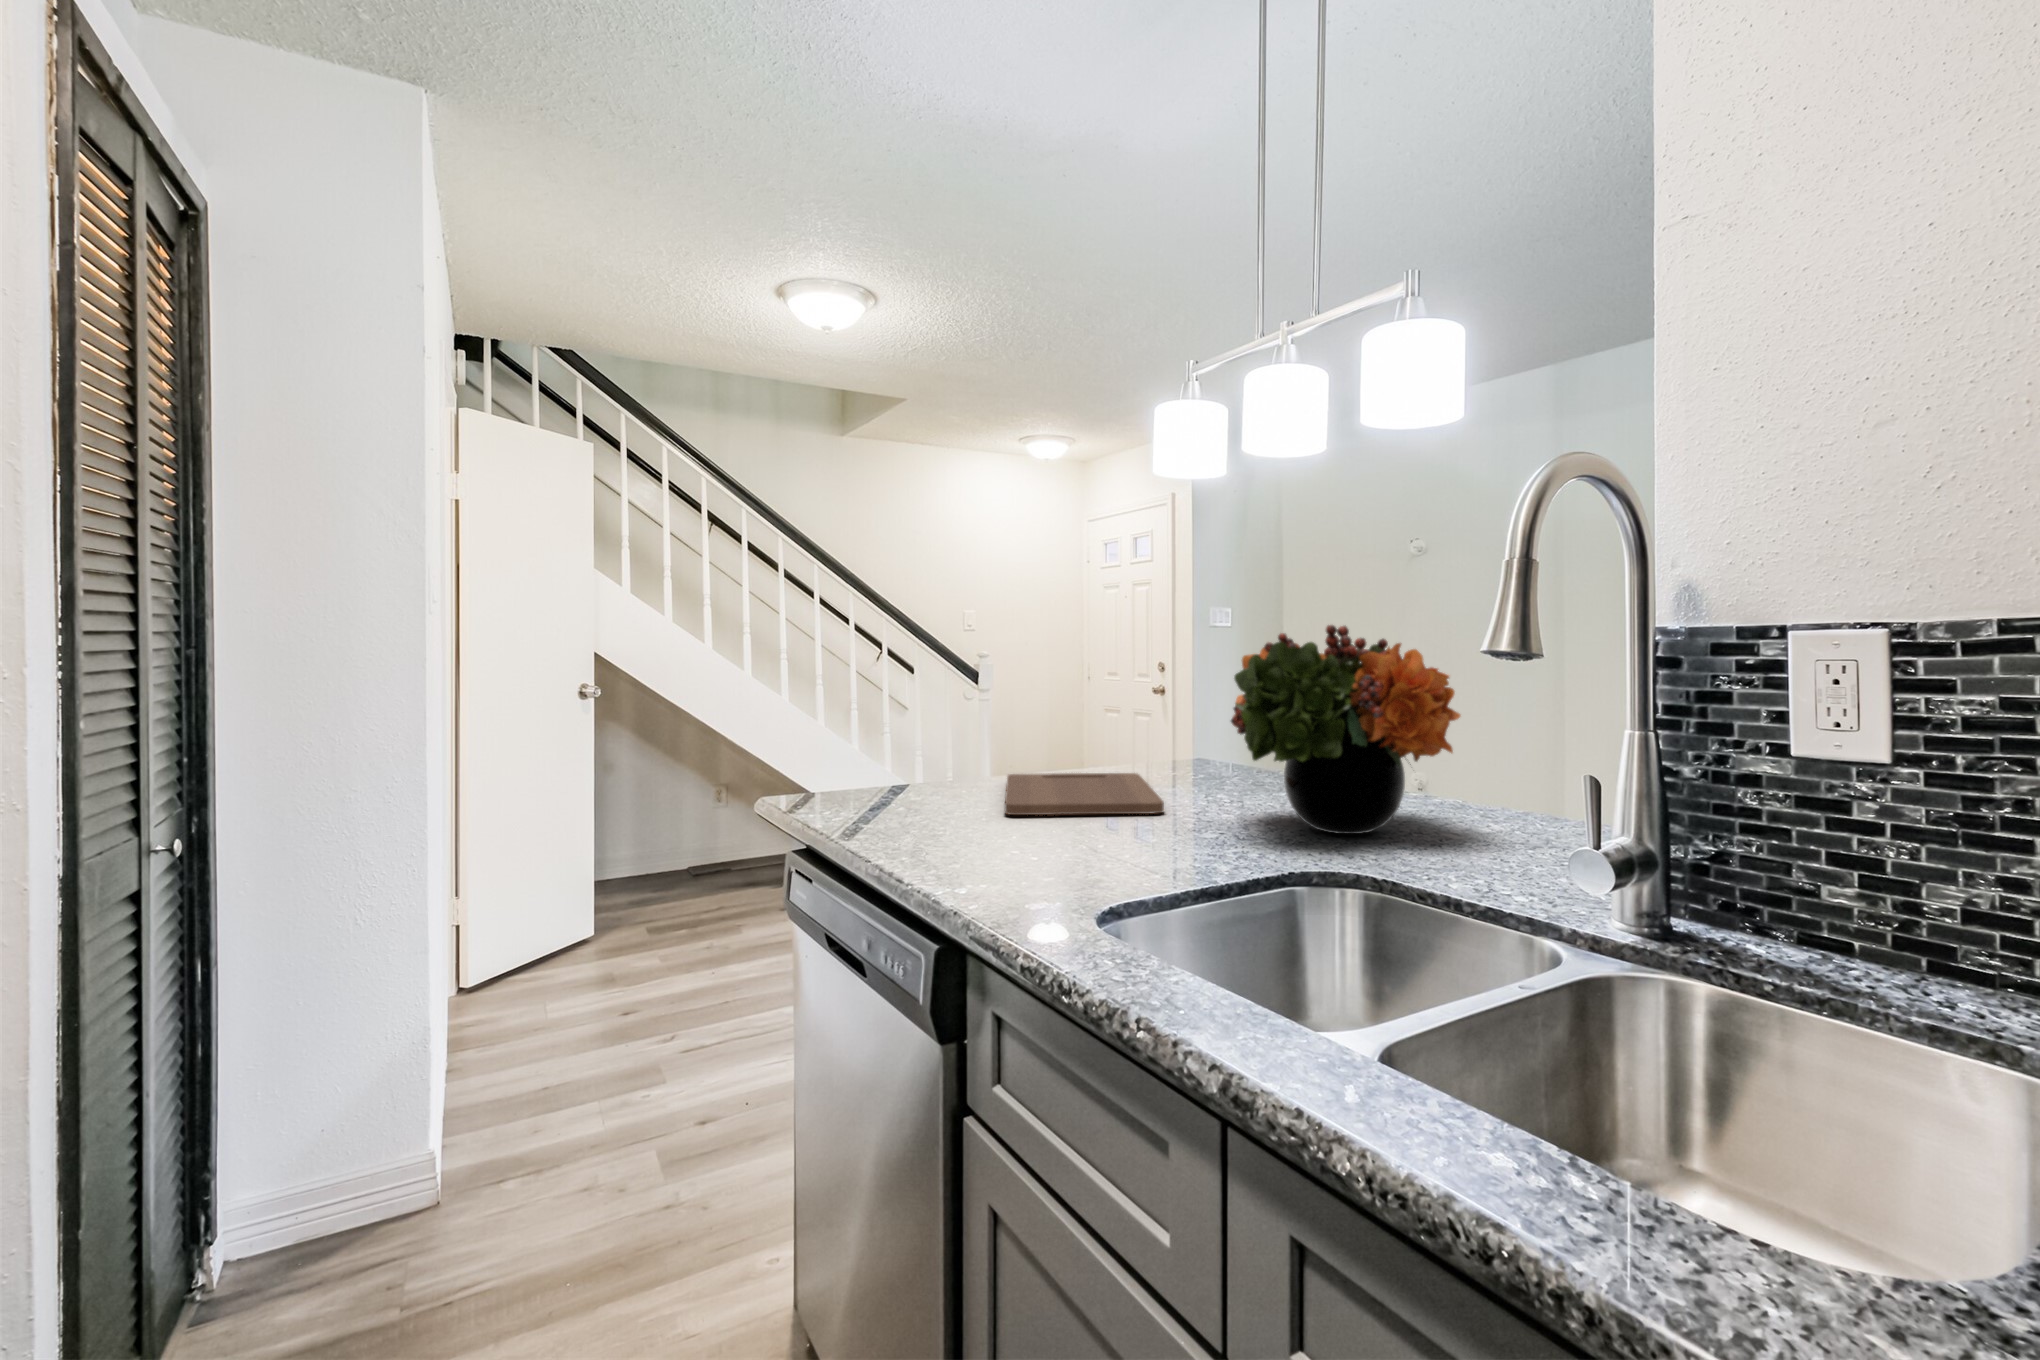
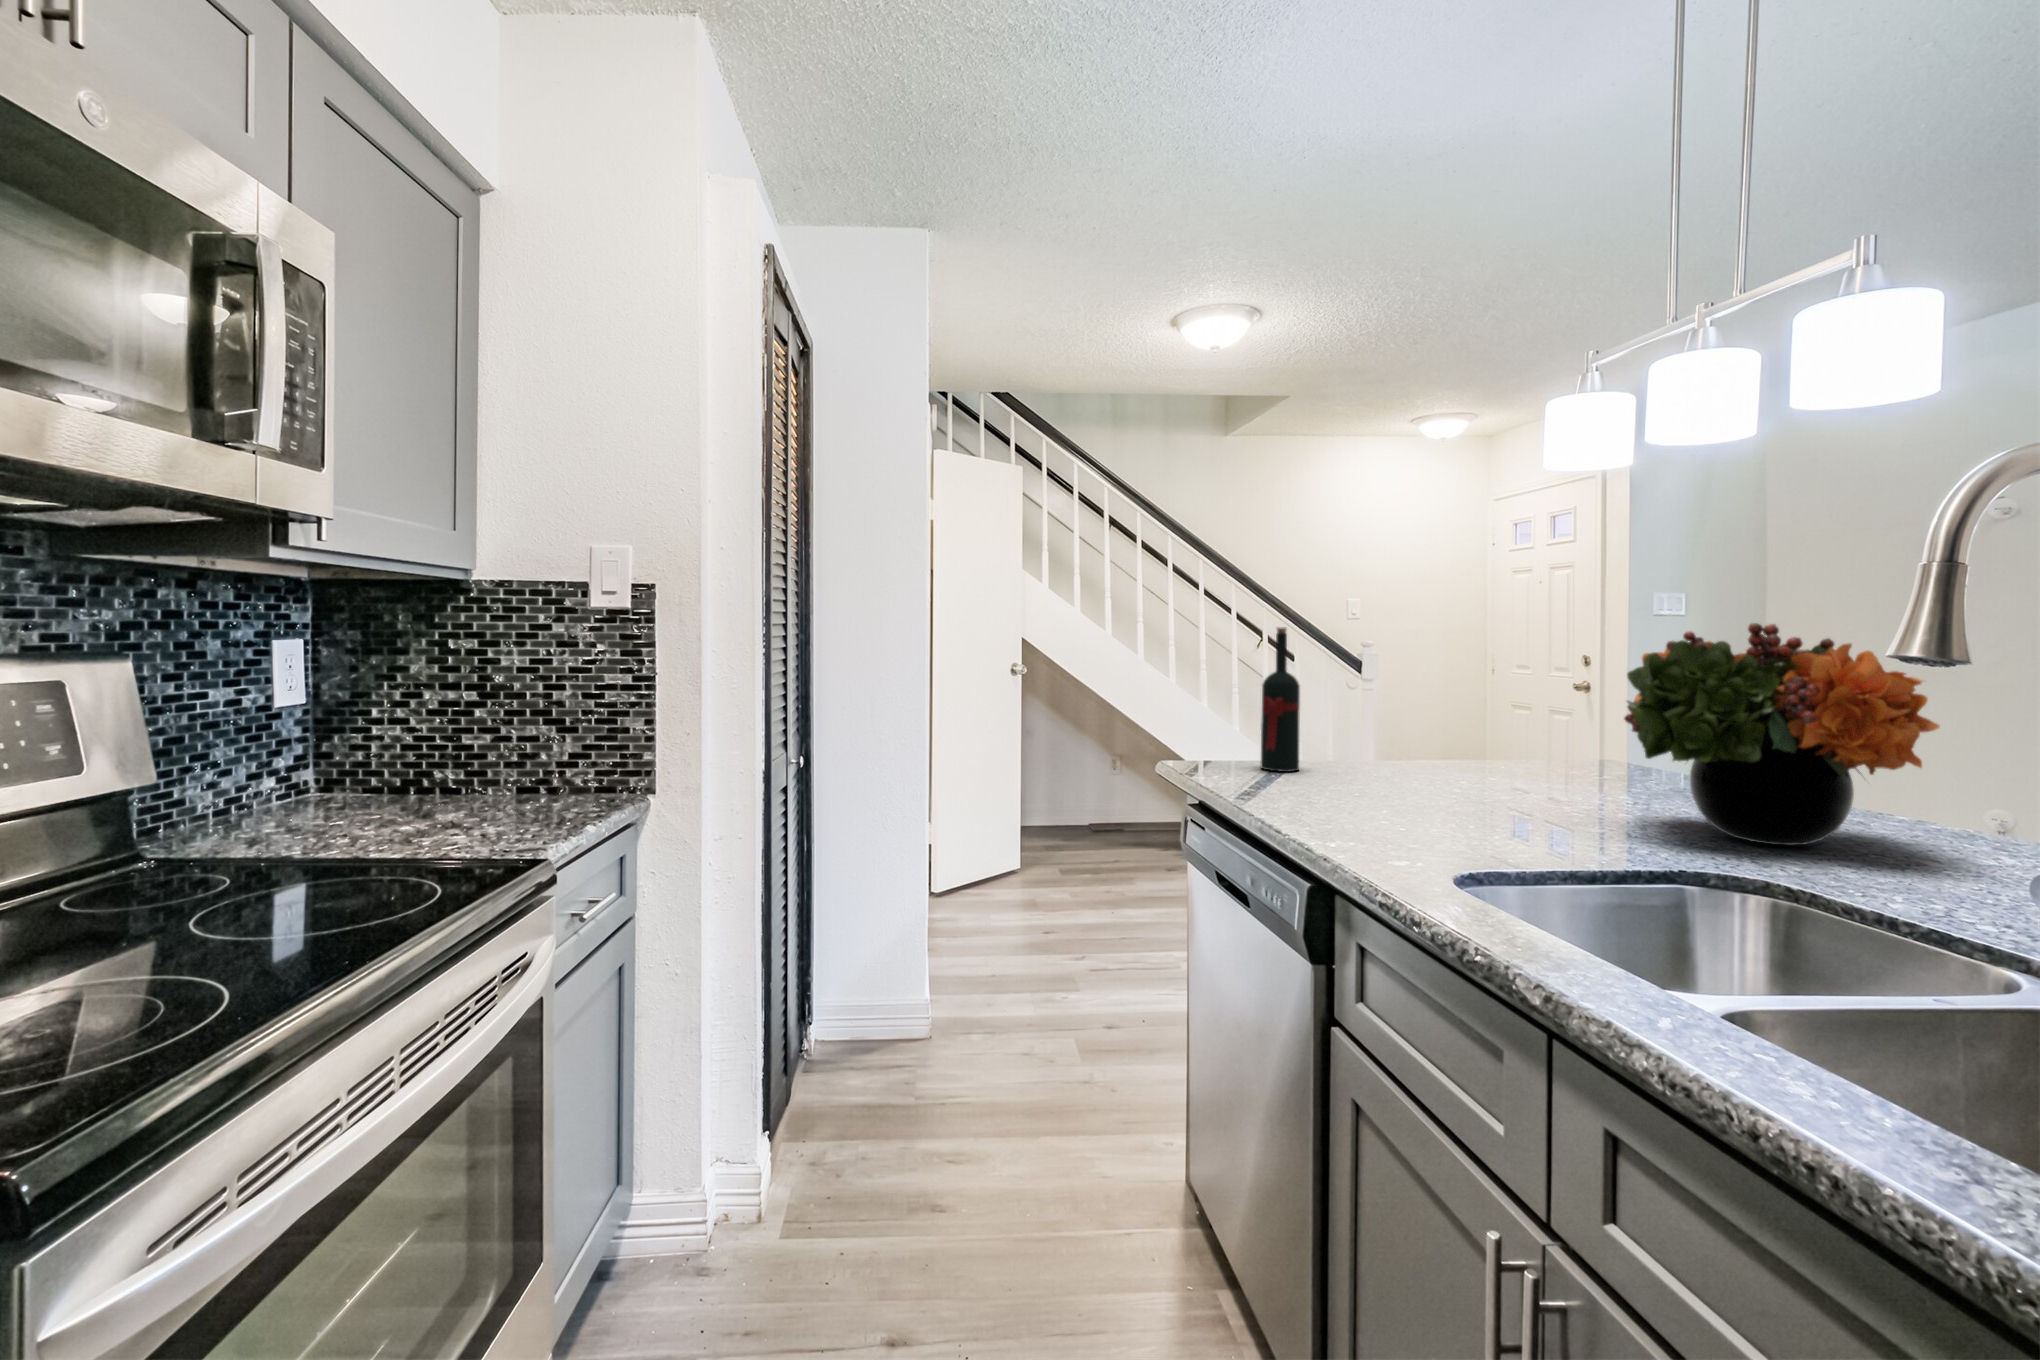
wine bottle: none [877,633,919,799] -> present [1261,627,1300,772]
cutting board: present [1005,773,1164,815] -> none [1379,759,1548,805]

